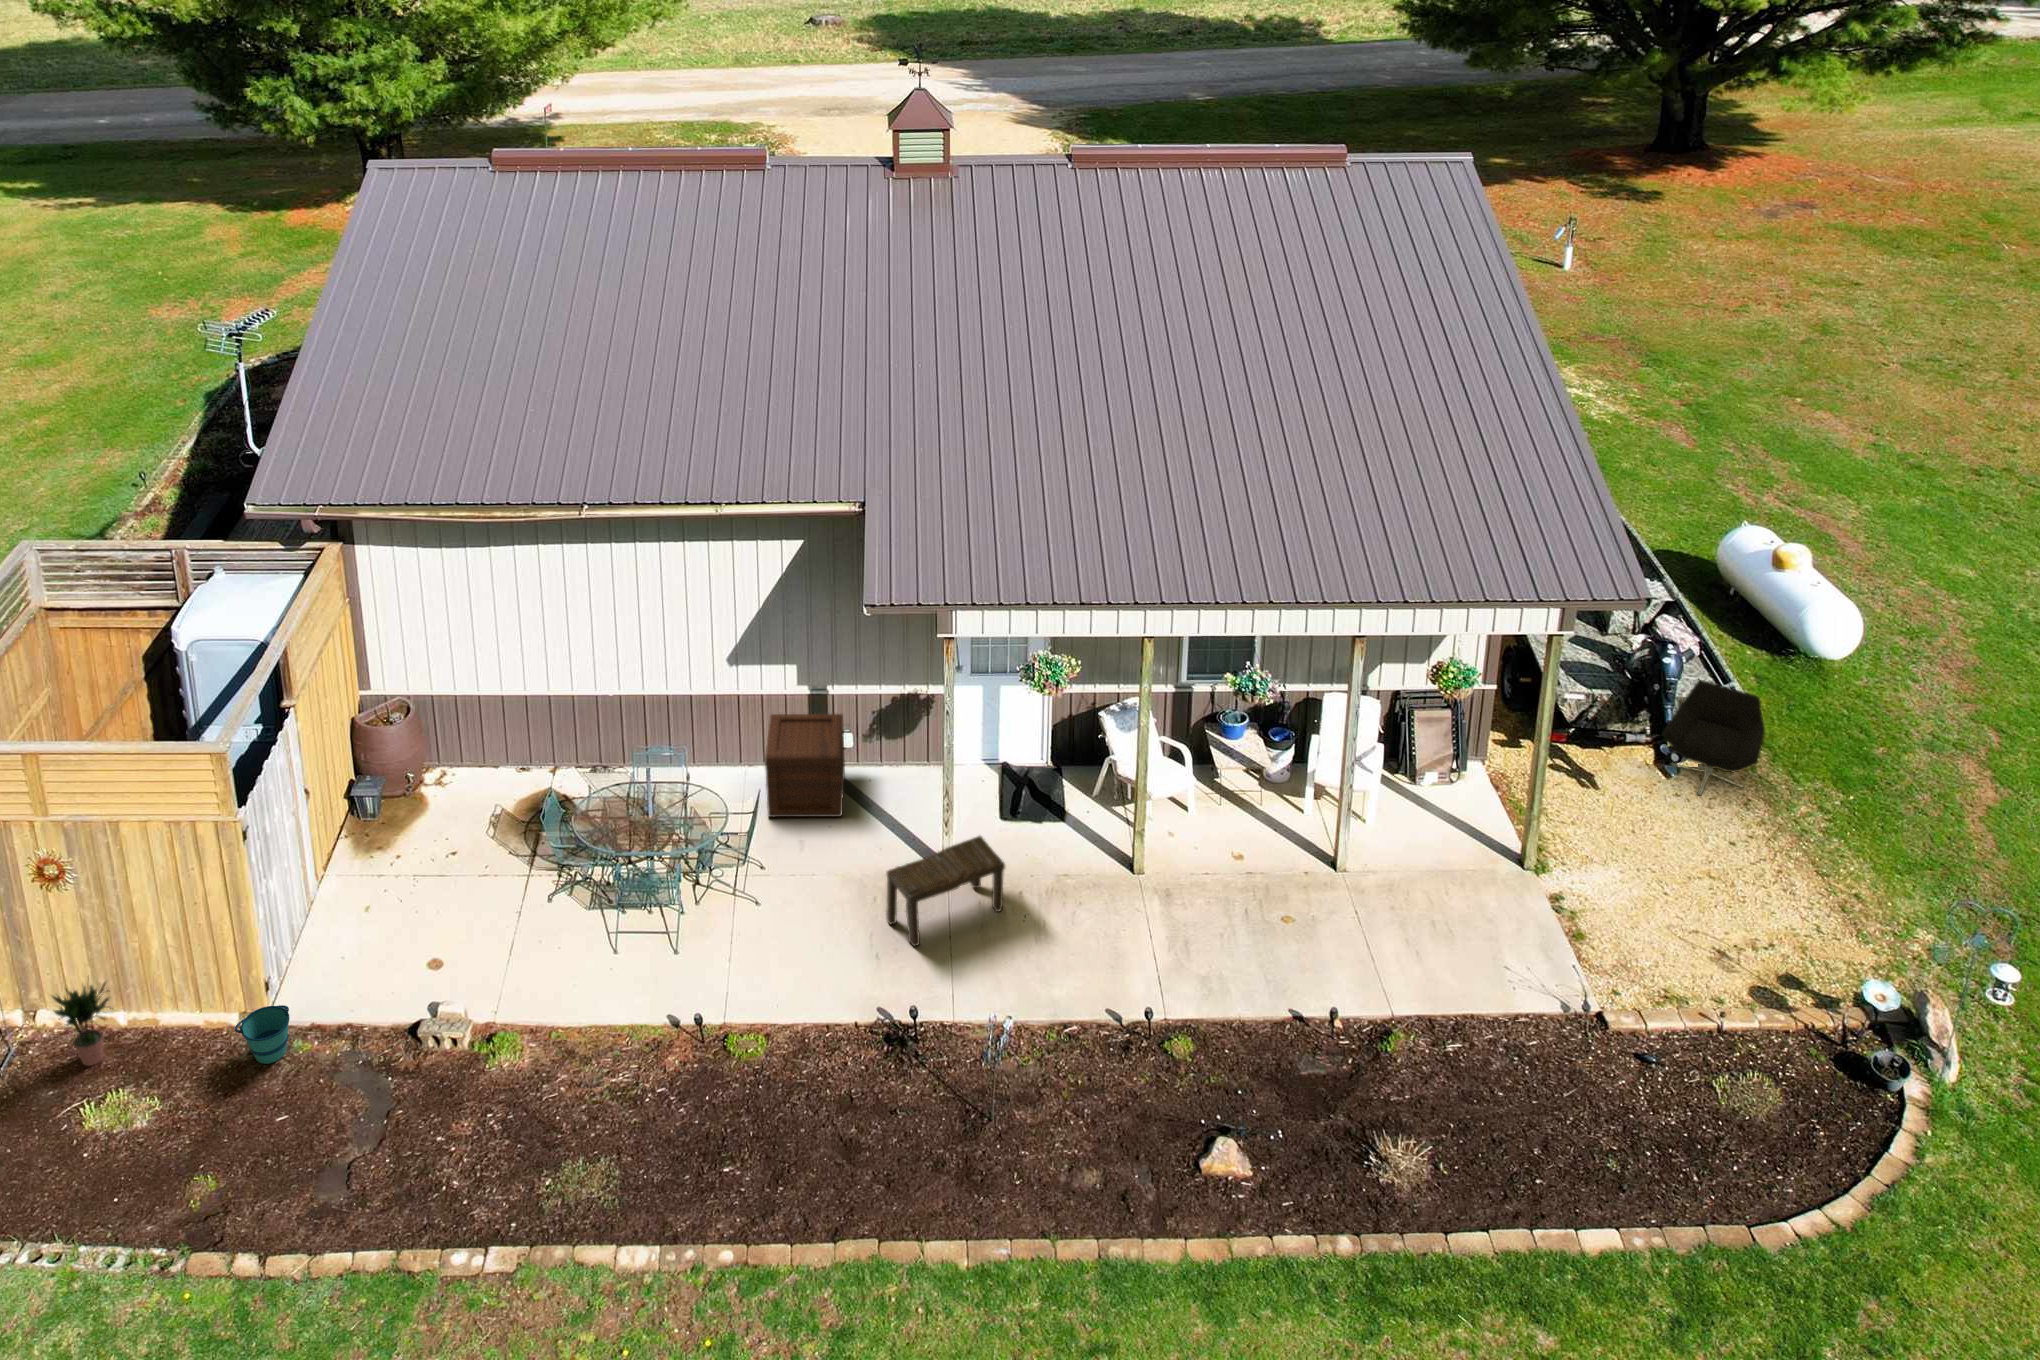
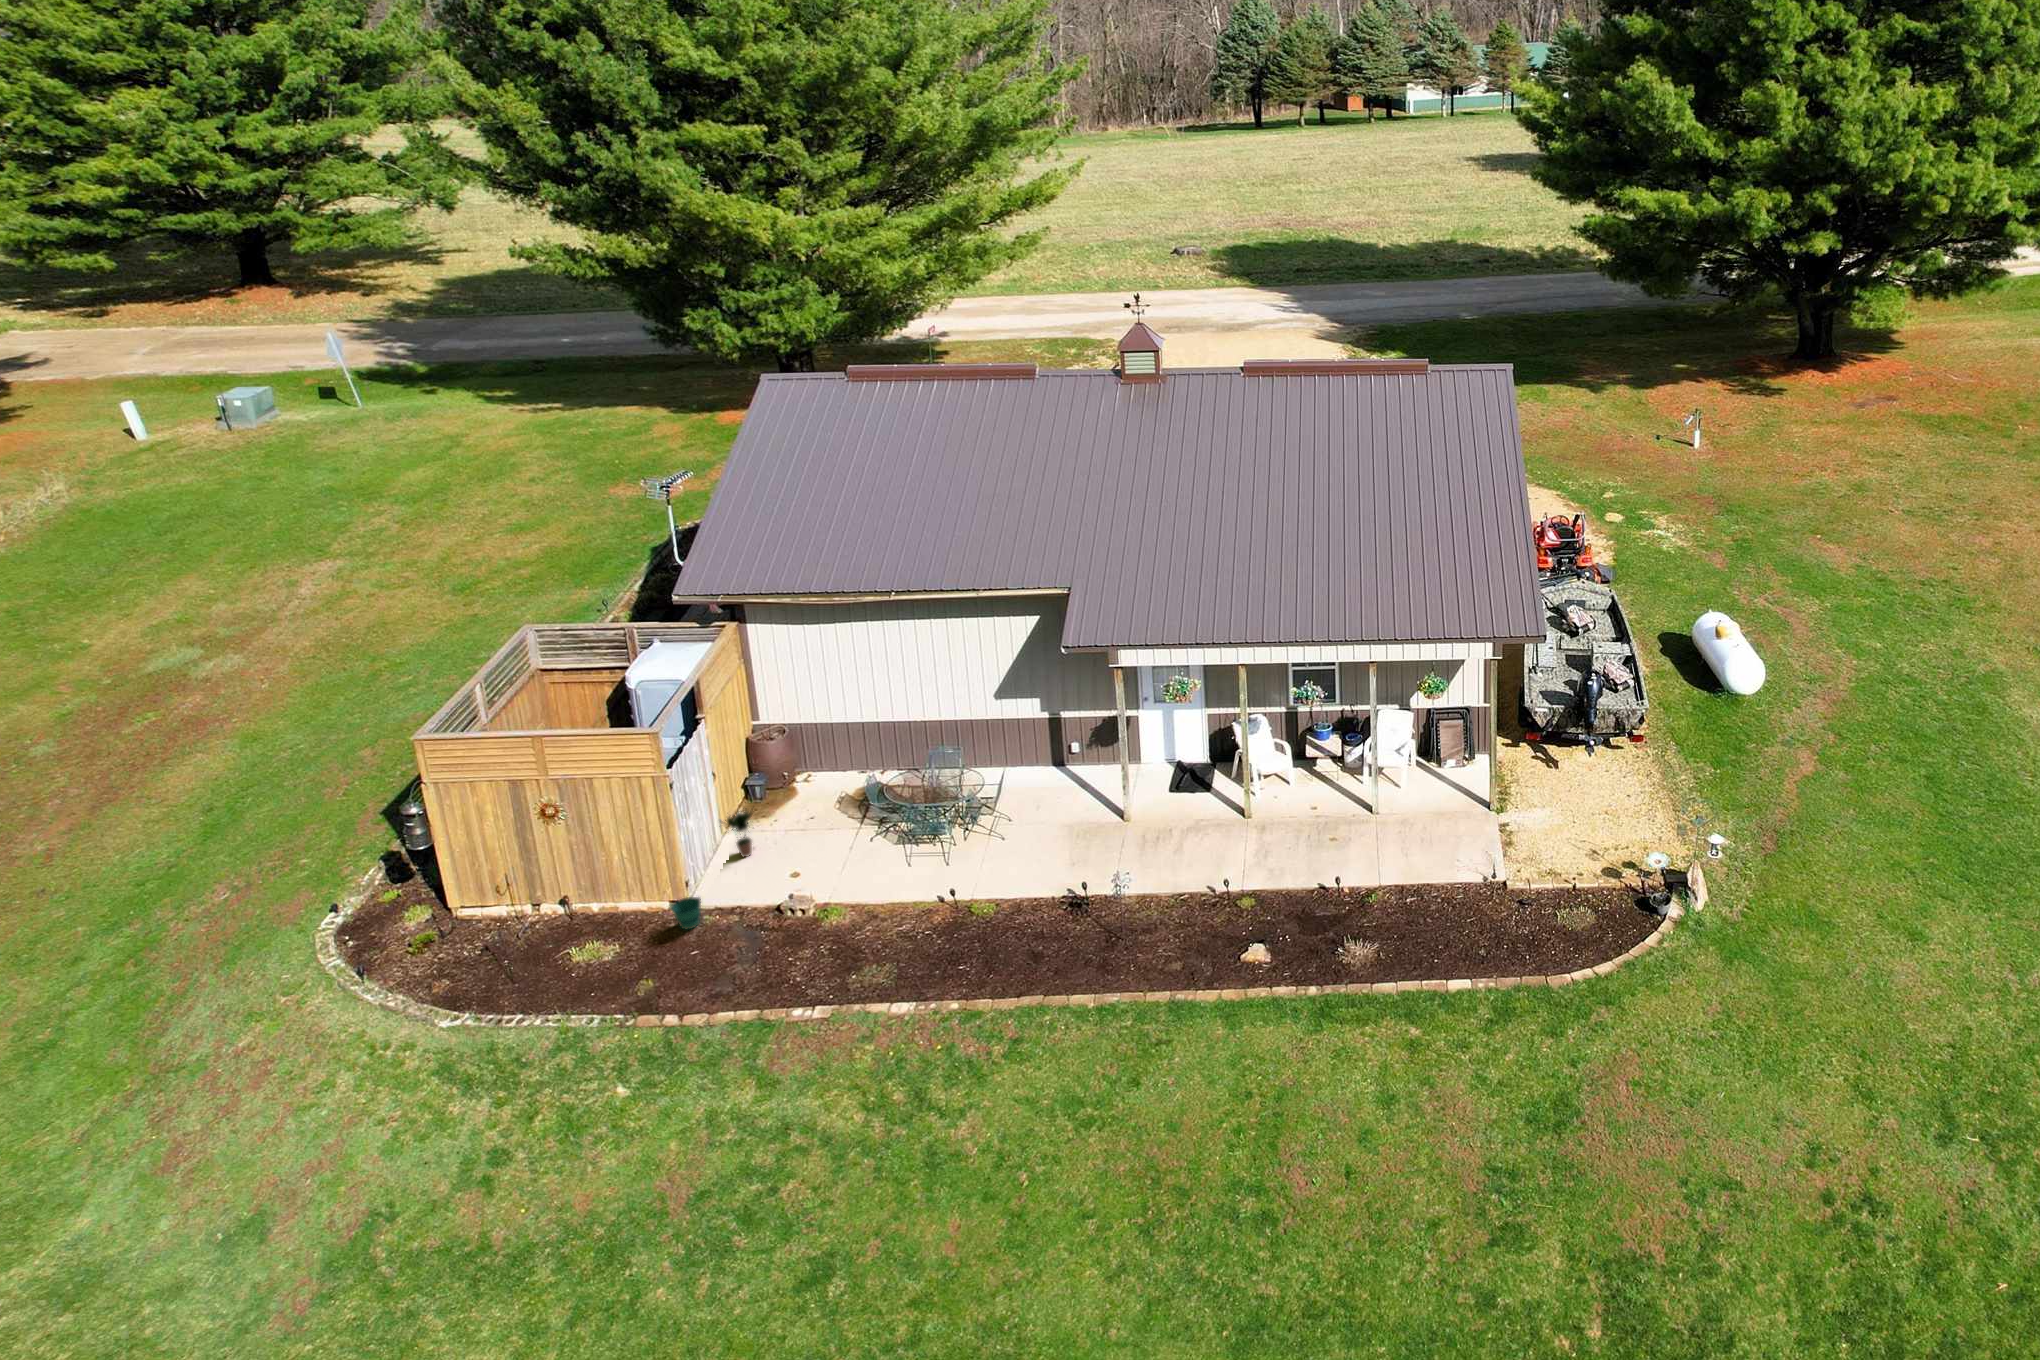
lounge chair: present [1663,680,1765,795] -> none [1589,699,1652,767]
wooden crate: present [765,714,845,817] -> none [1017,733,1078,798]
bench: present [886,835,1005,946] -> none [1081,795,1157,859]
potted plant: present [52,982,111,1066] -> present [725,811,752,857]

